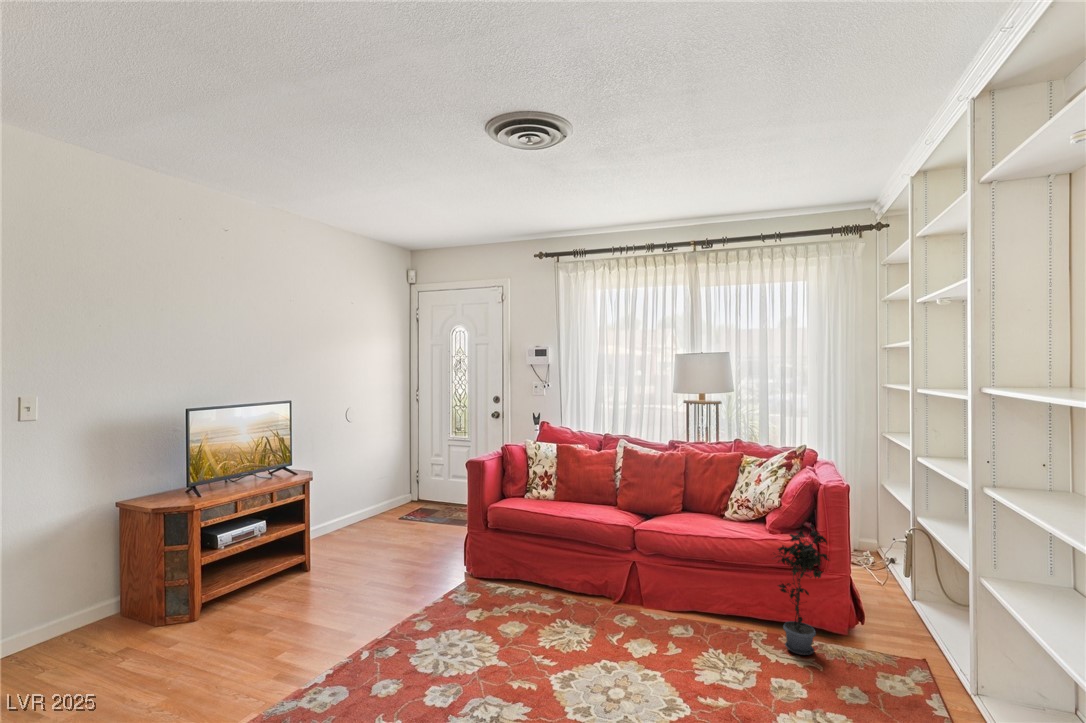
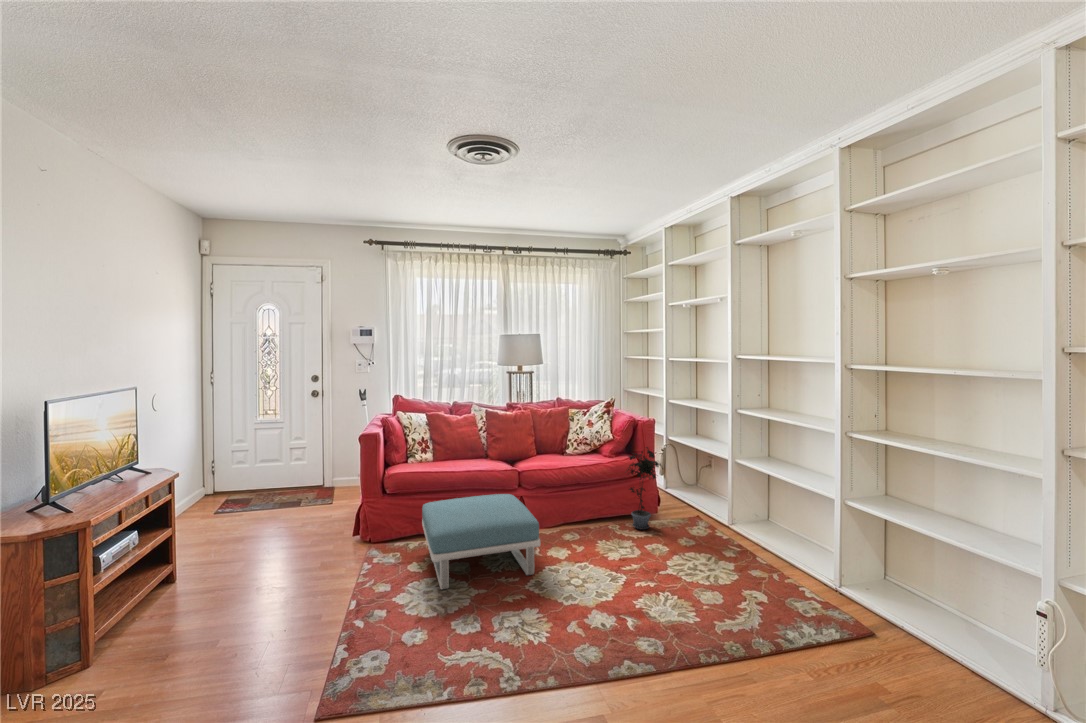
footstool: none [459,546,611,665] -> present [422,494,540,589]

